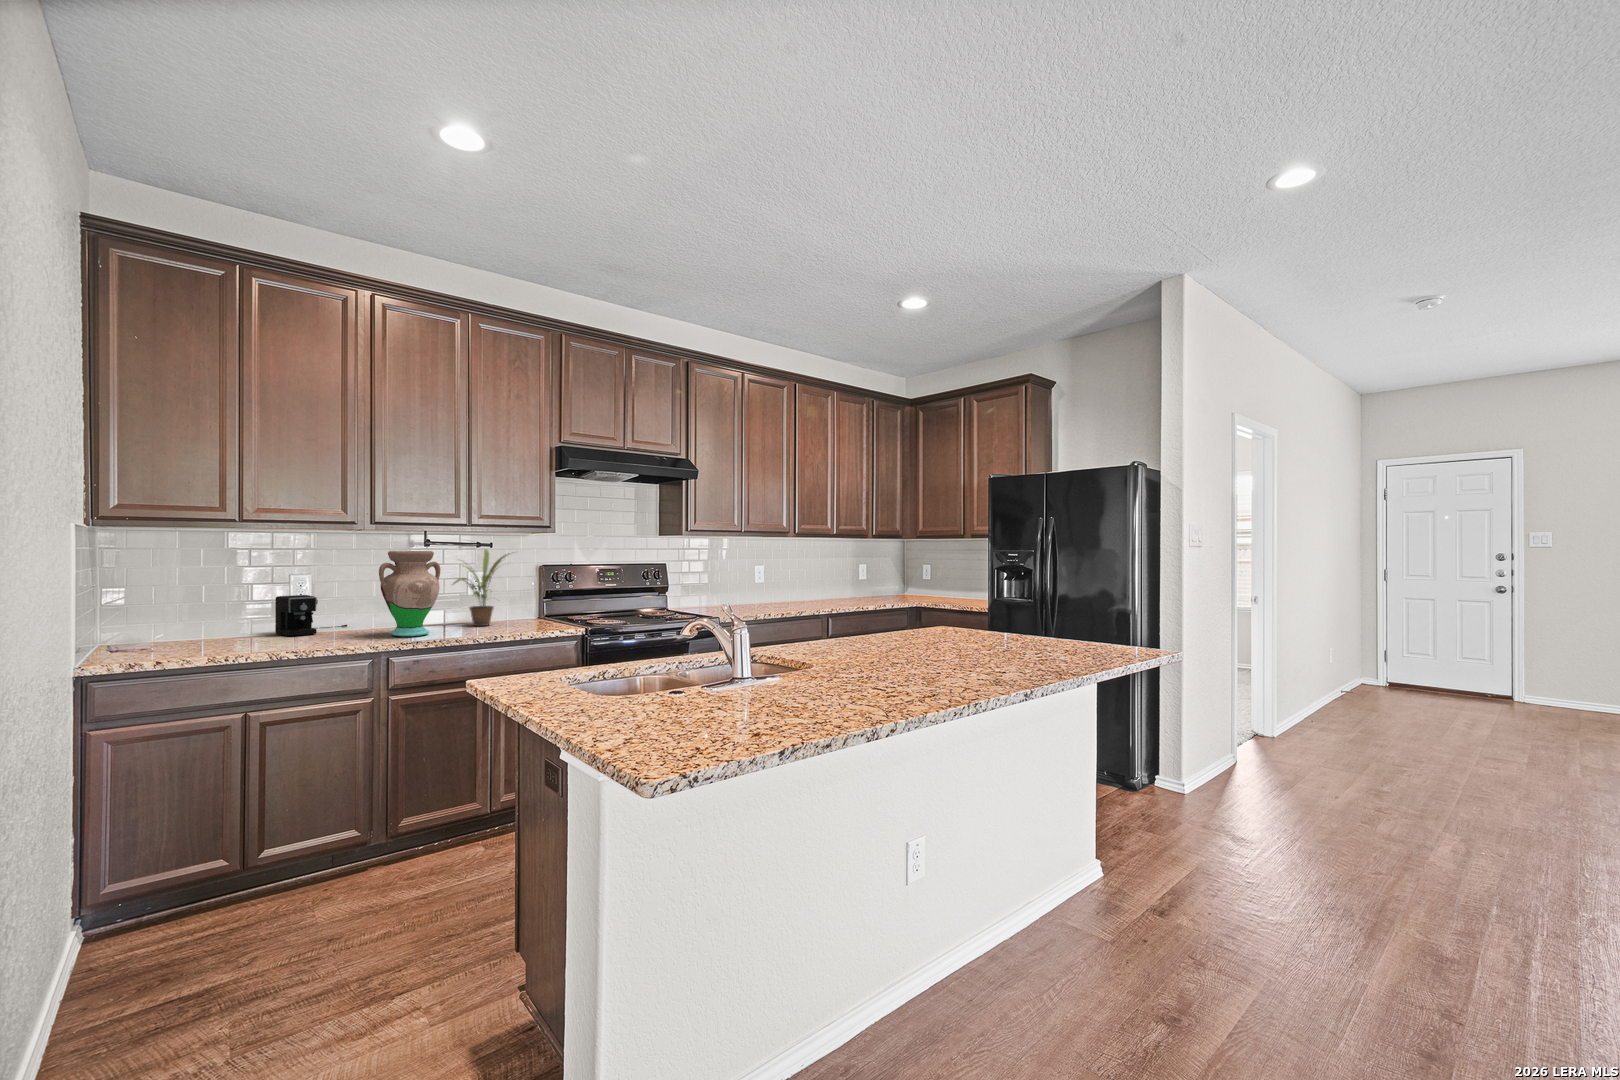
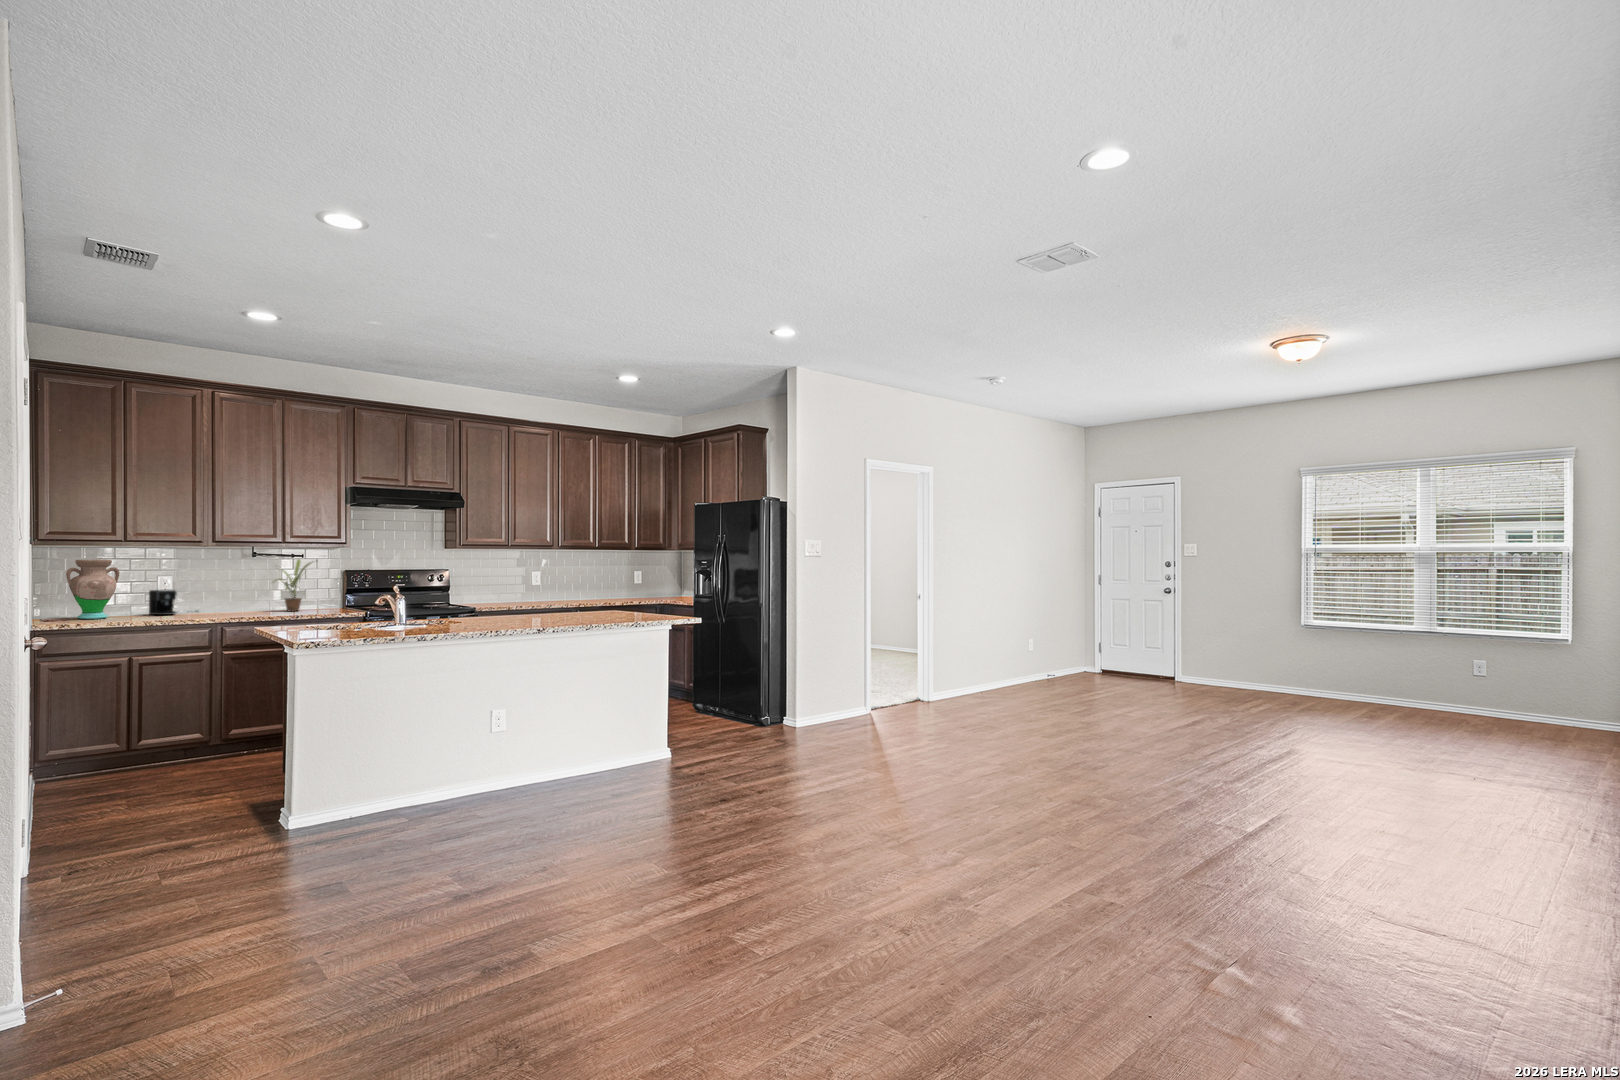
vase: present [379,551,440,636] -> present [66,560,120,619]

